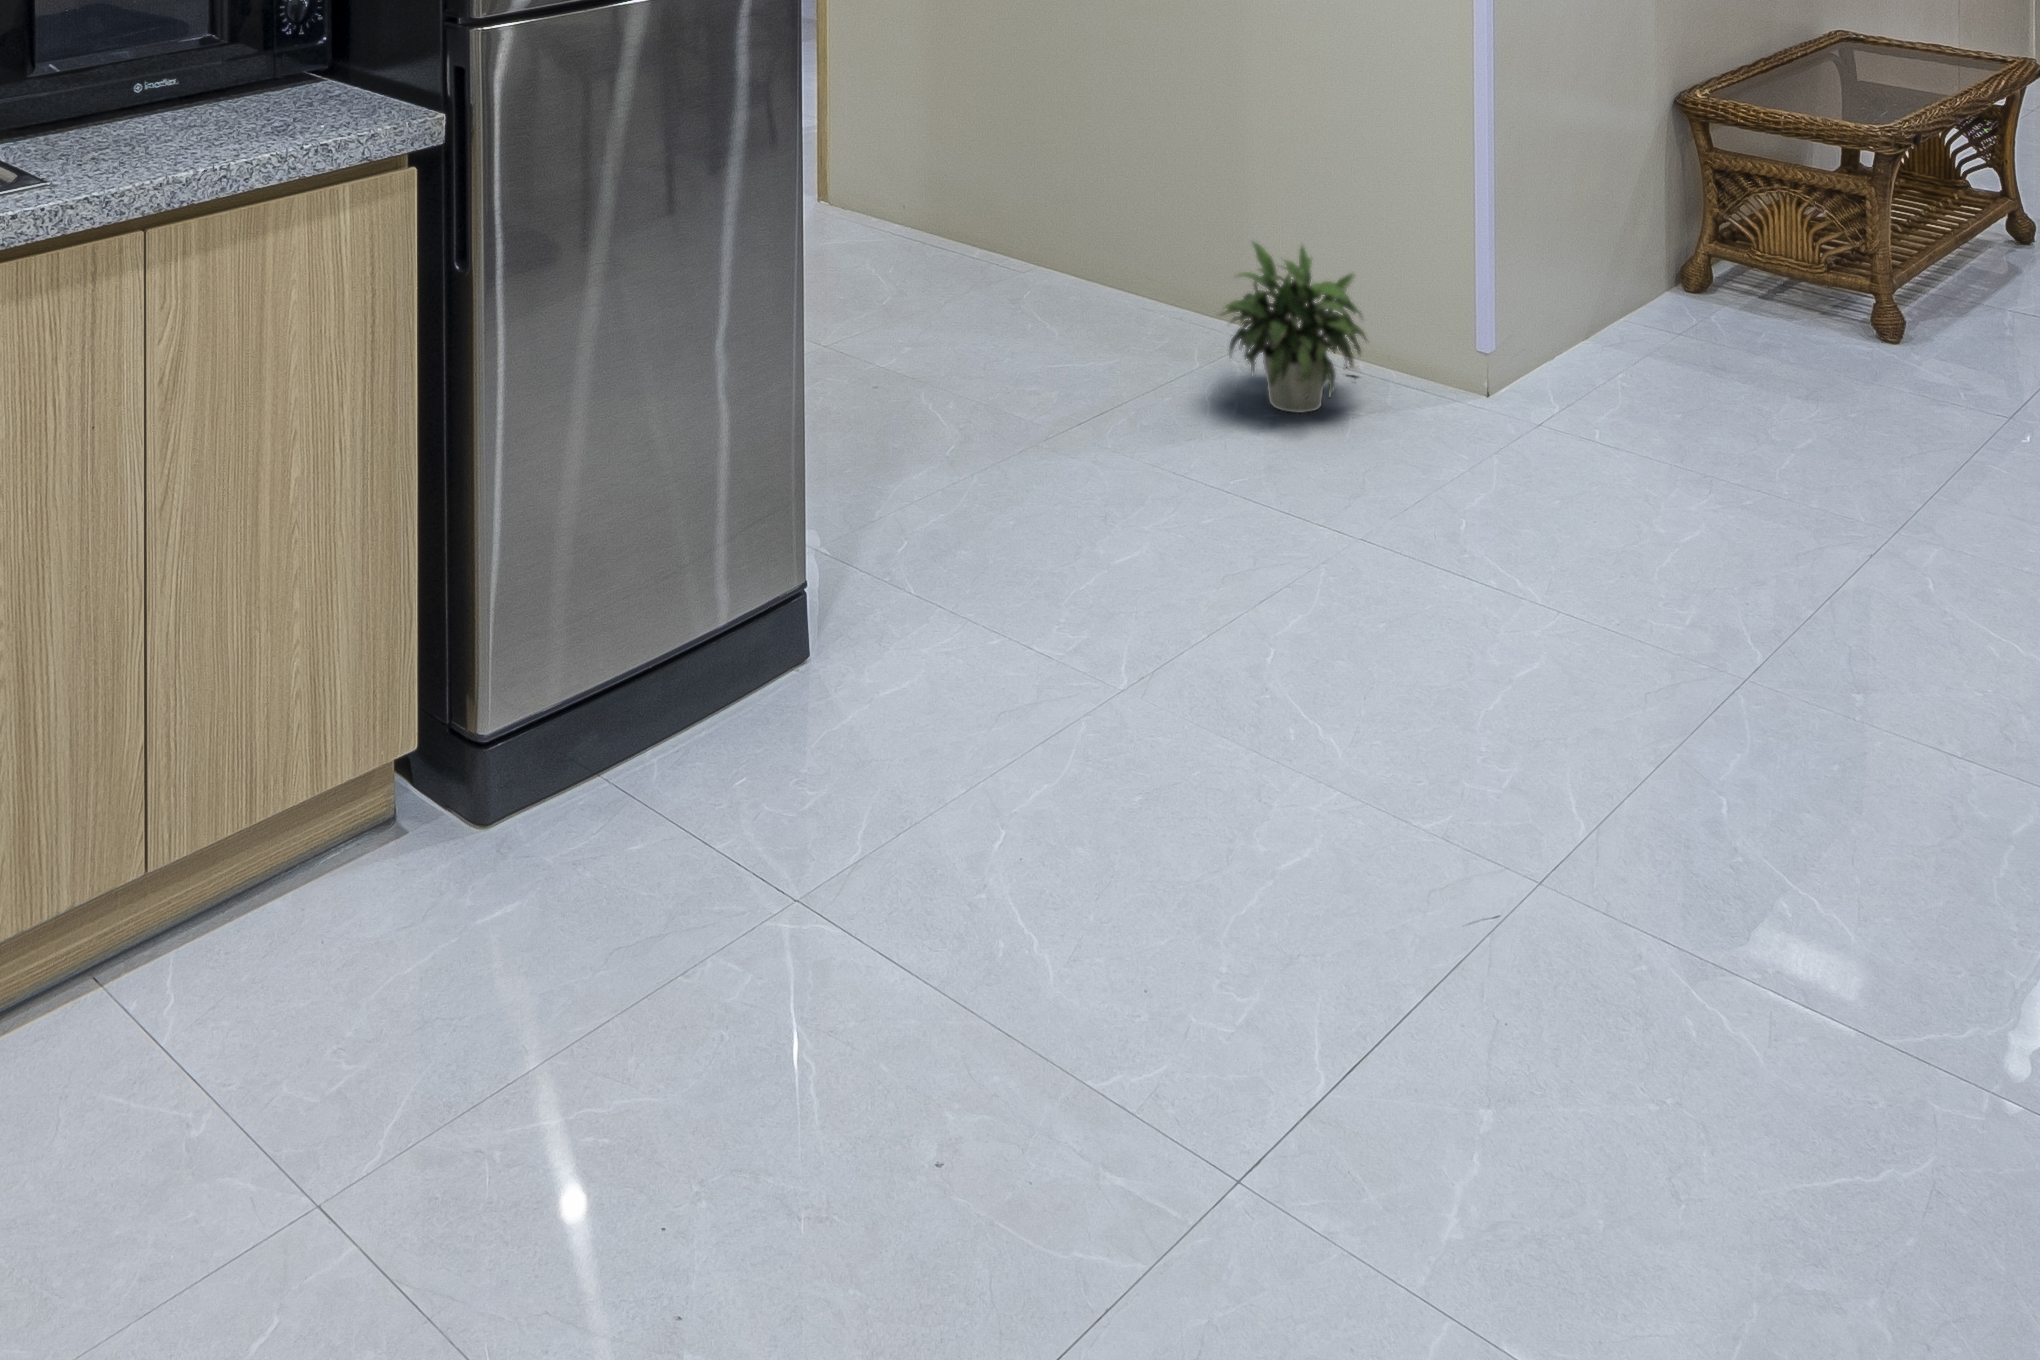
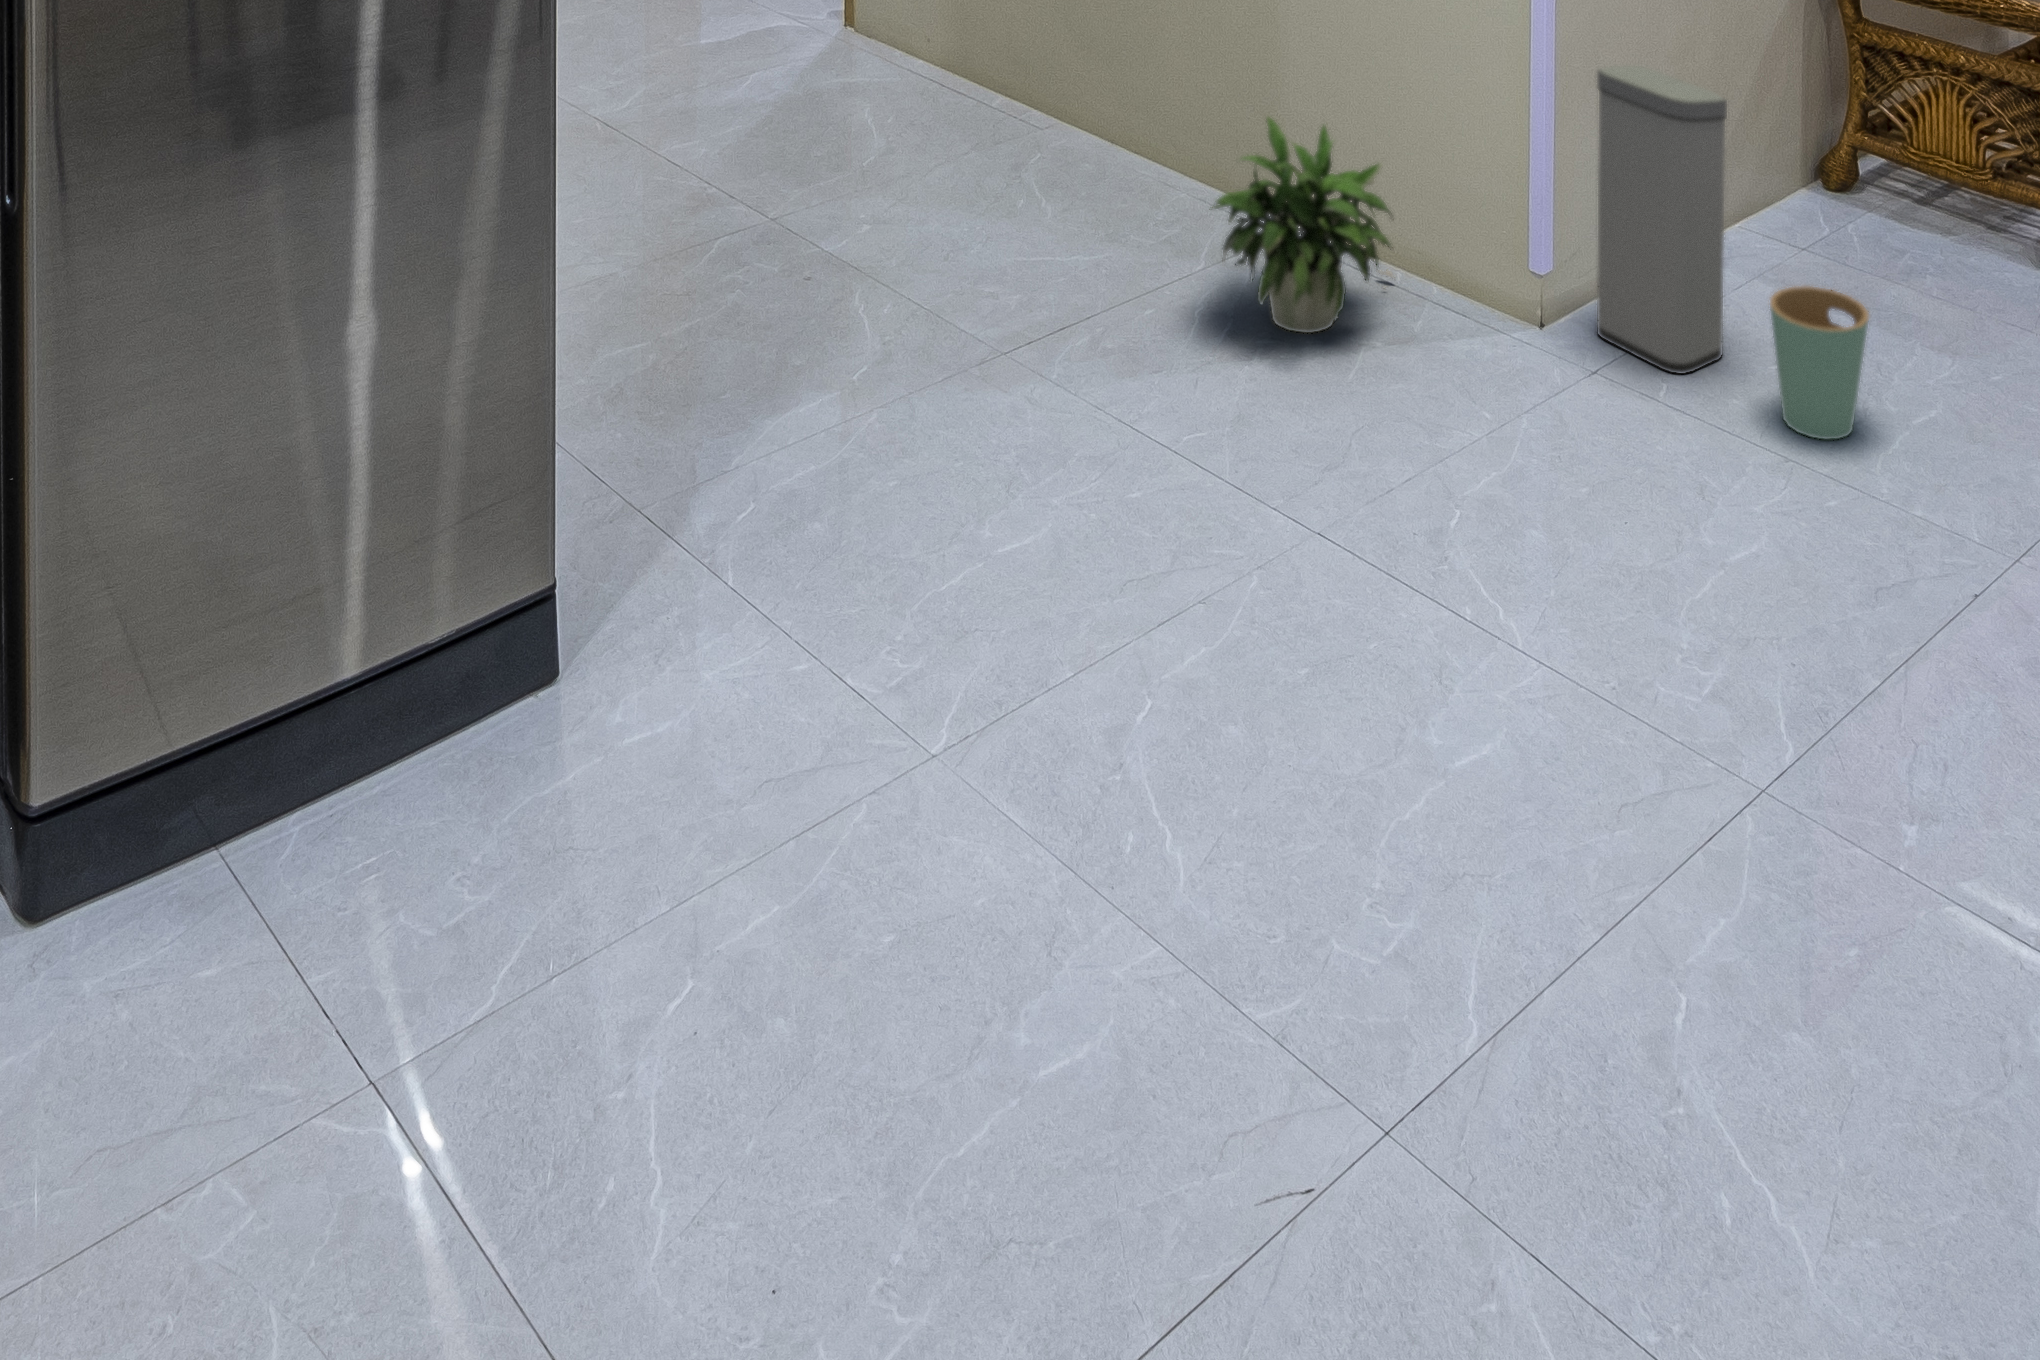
trash can: none [1532,183,1767,463] -> present [1597,66,1869,439]

